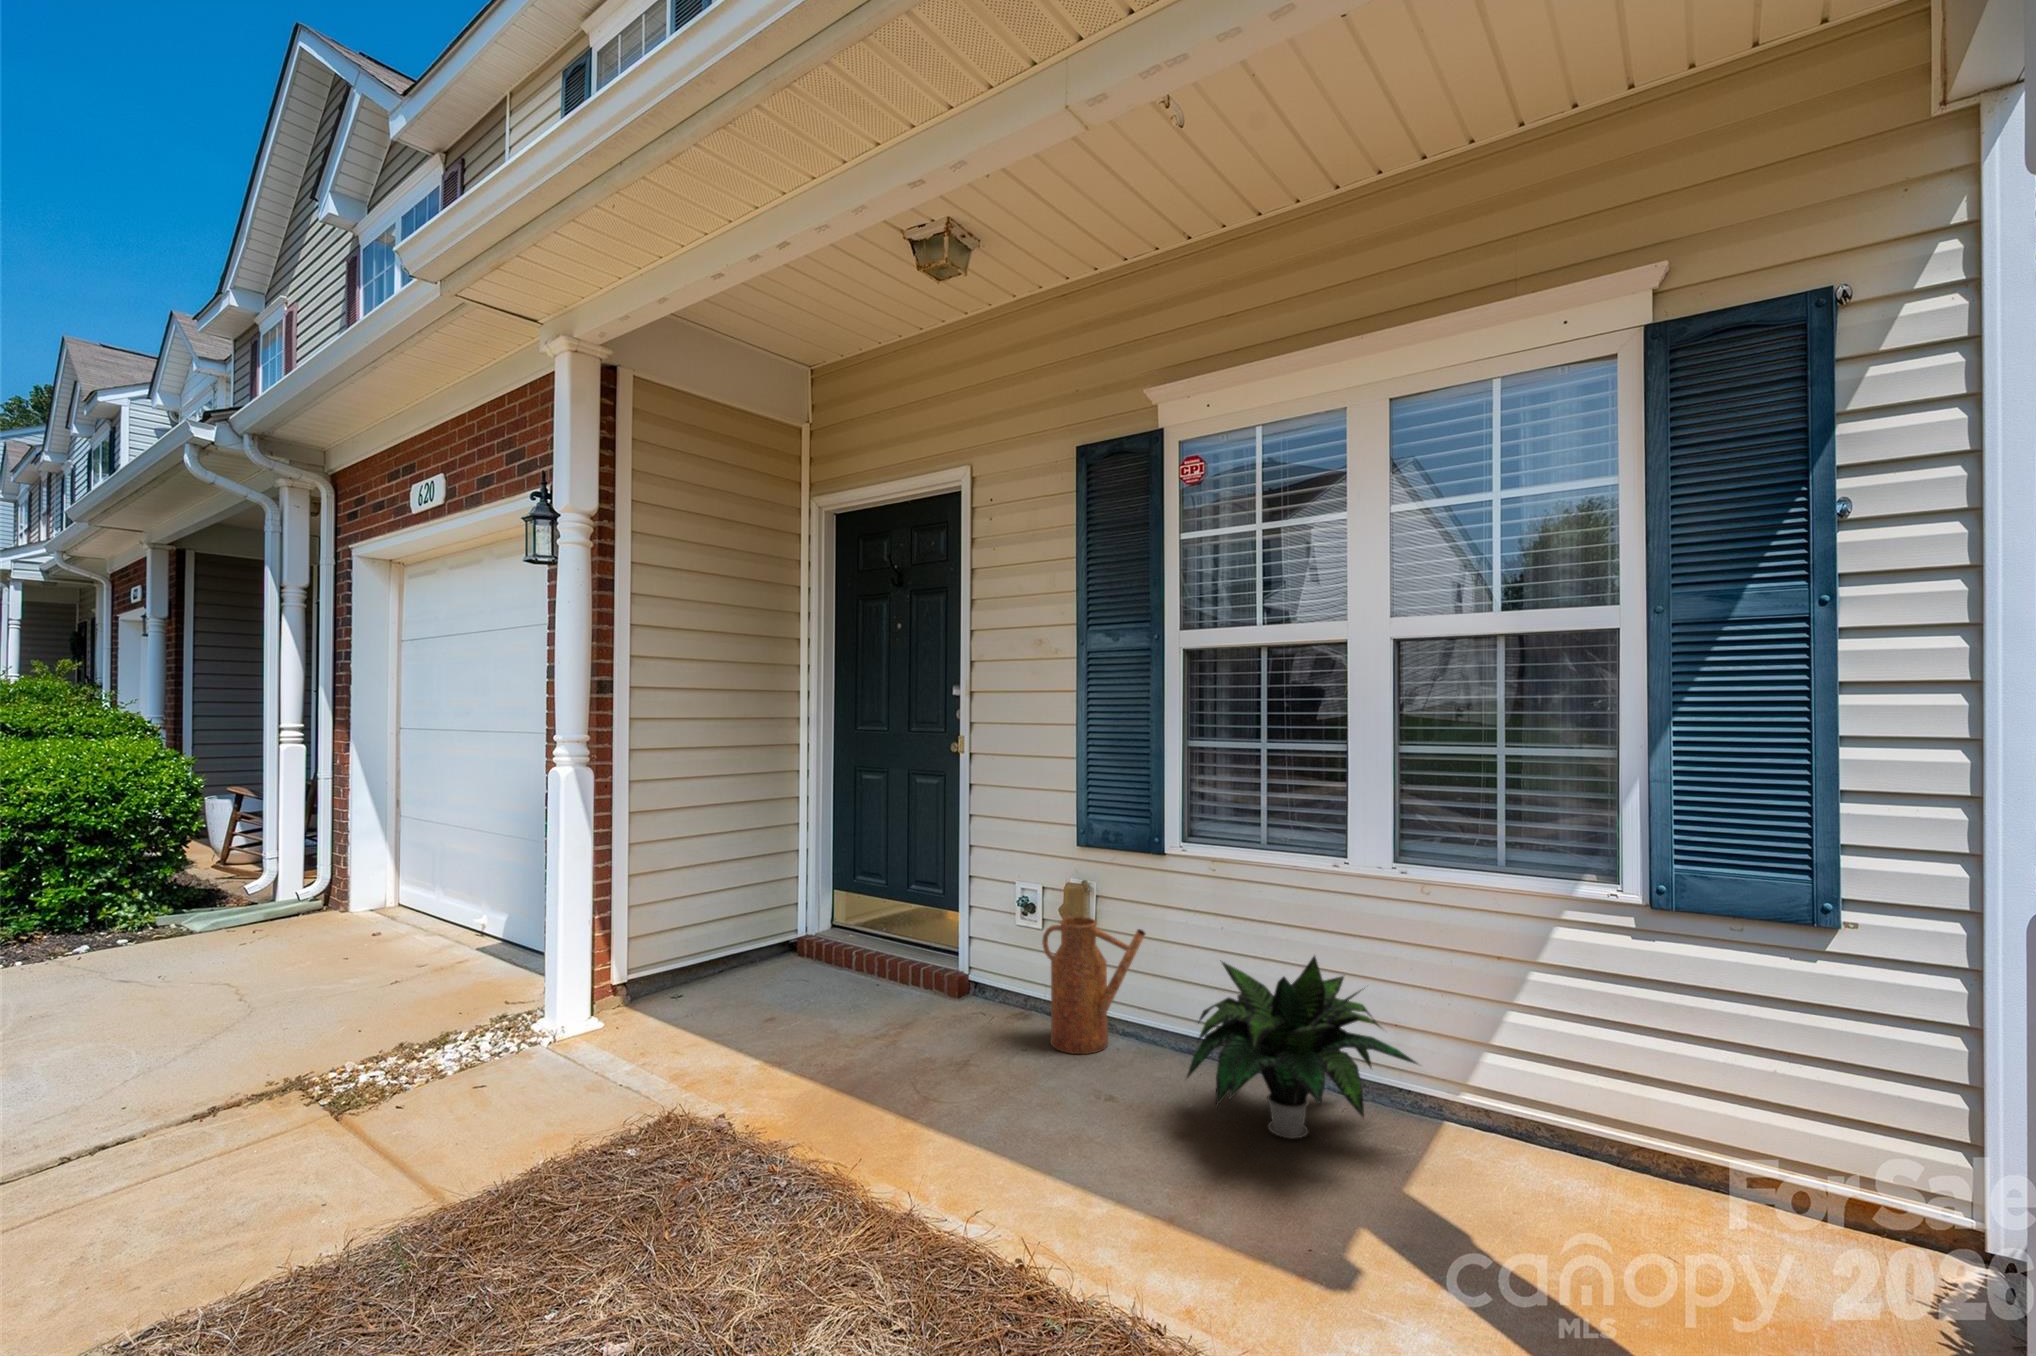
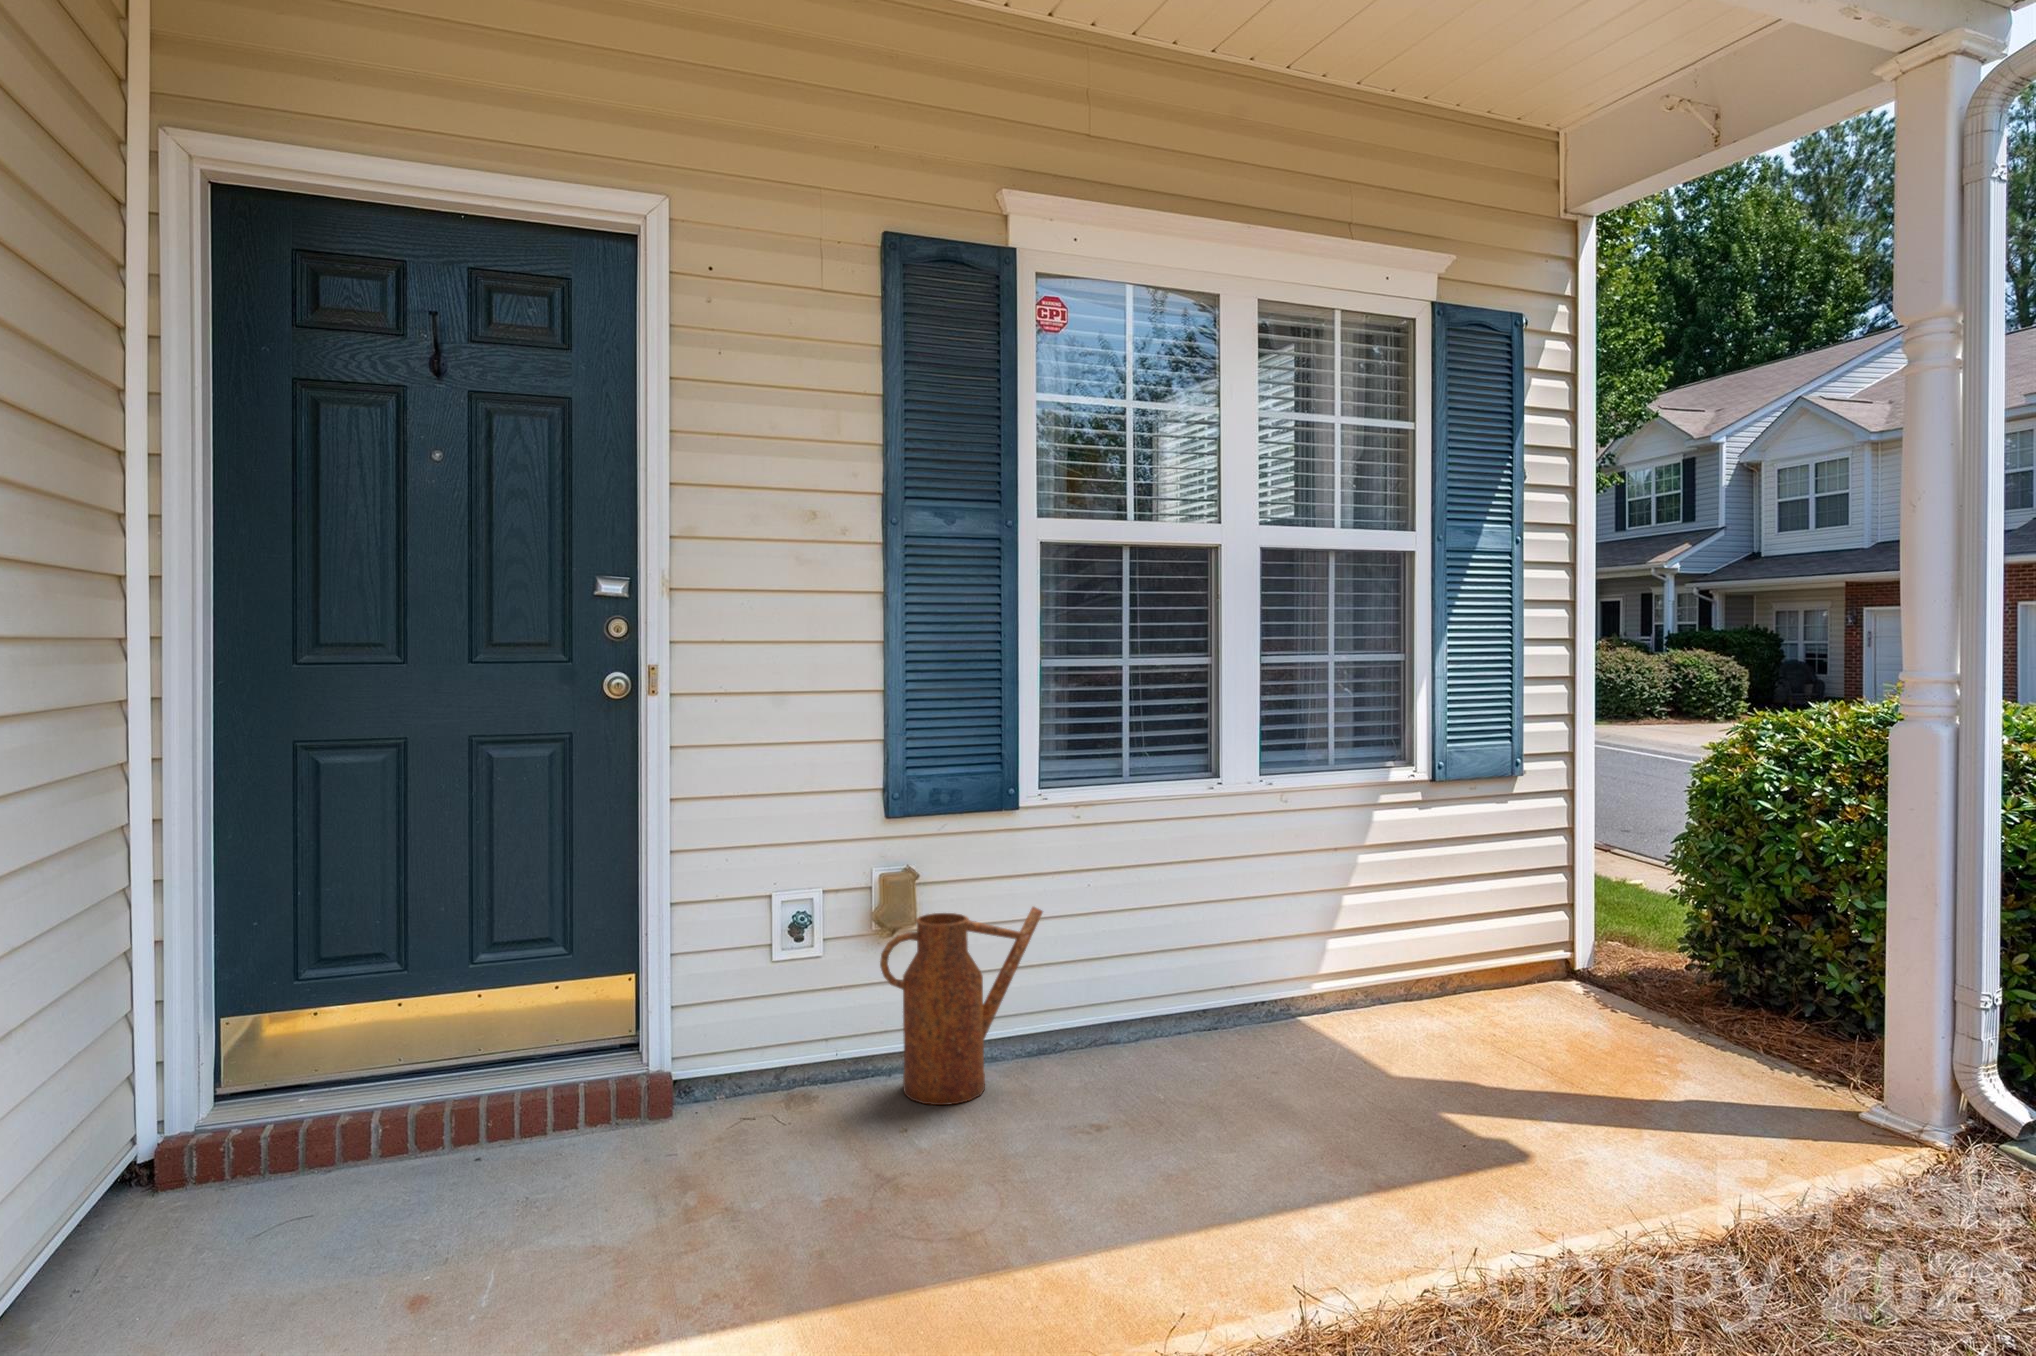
potted plant: present [1187,956,1417,1138] -> none [1161,874,1408,1072]

